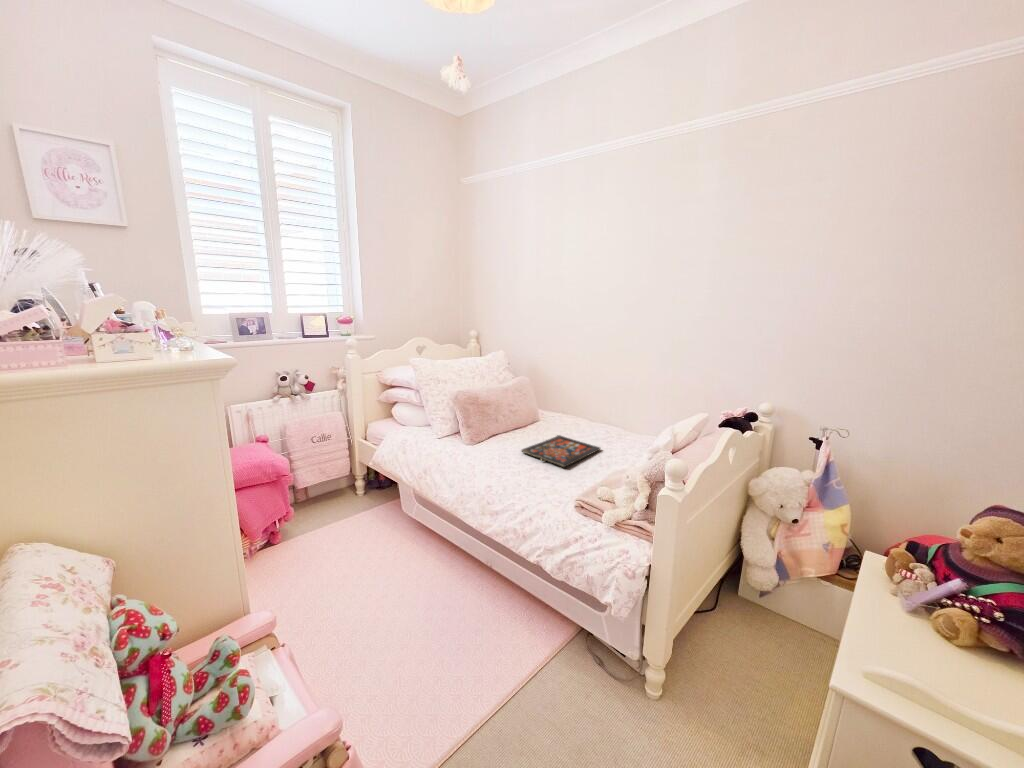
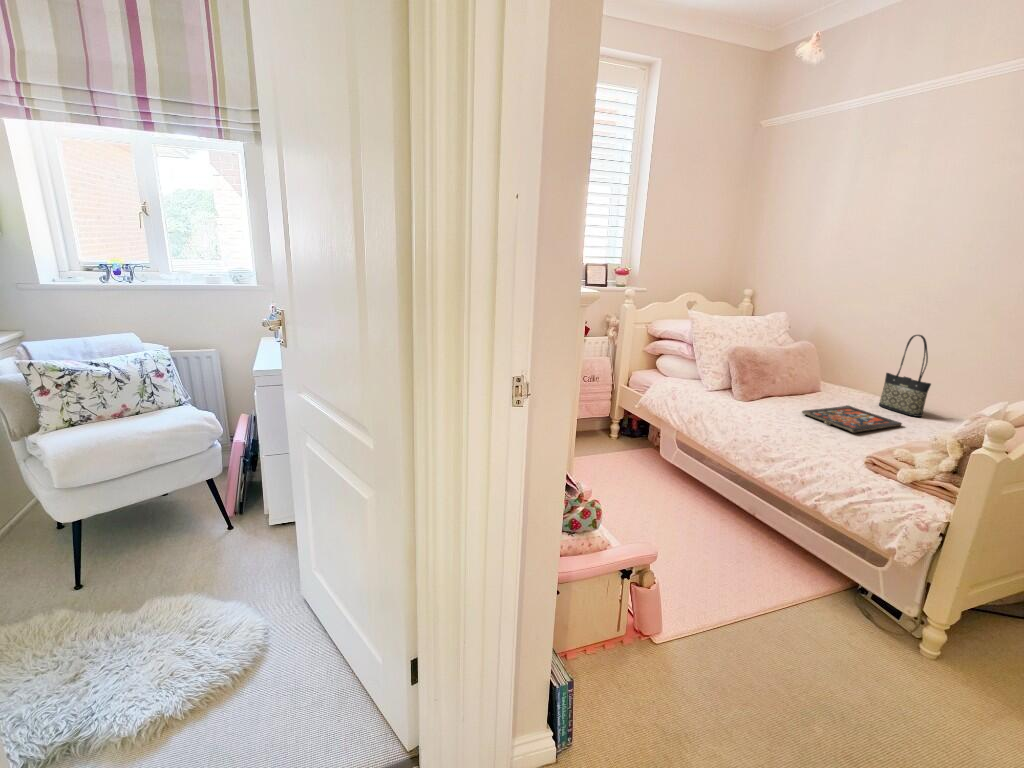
tote bag: none [582,366,616,437] -> present [879,335,931,417]

